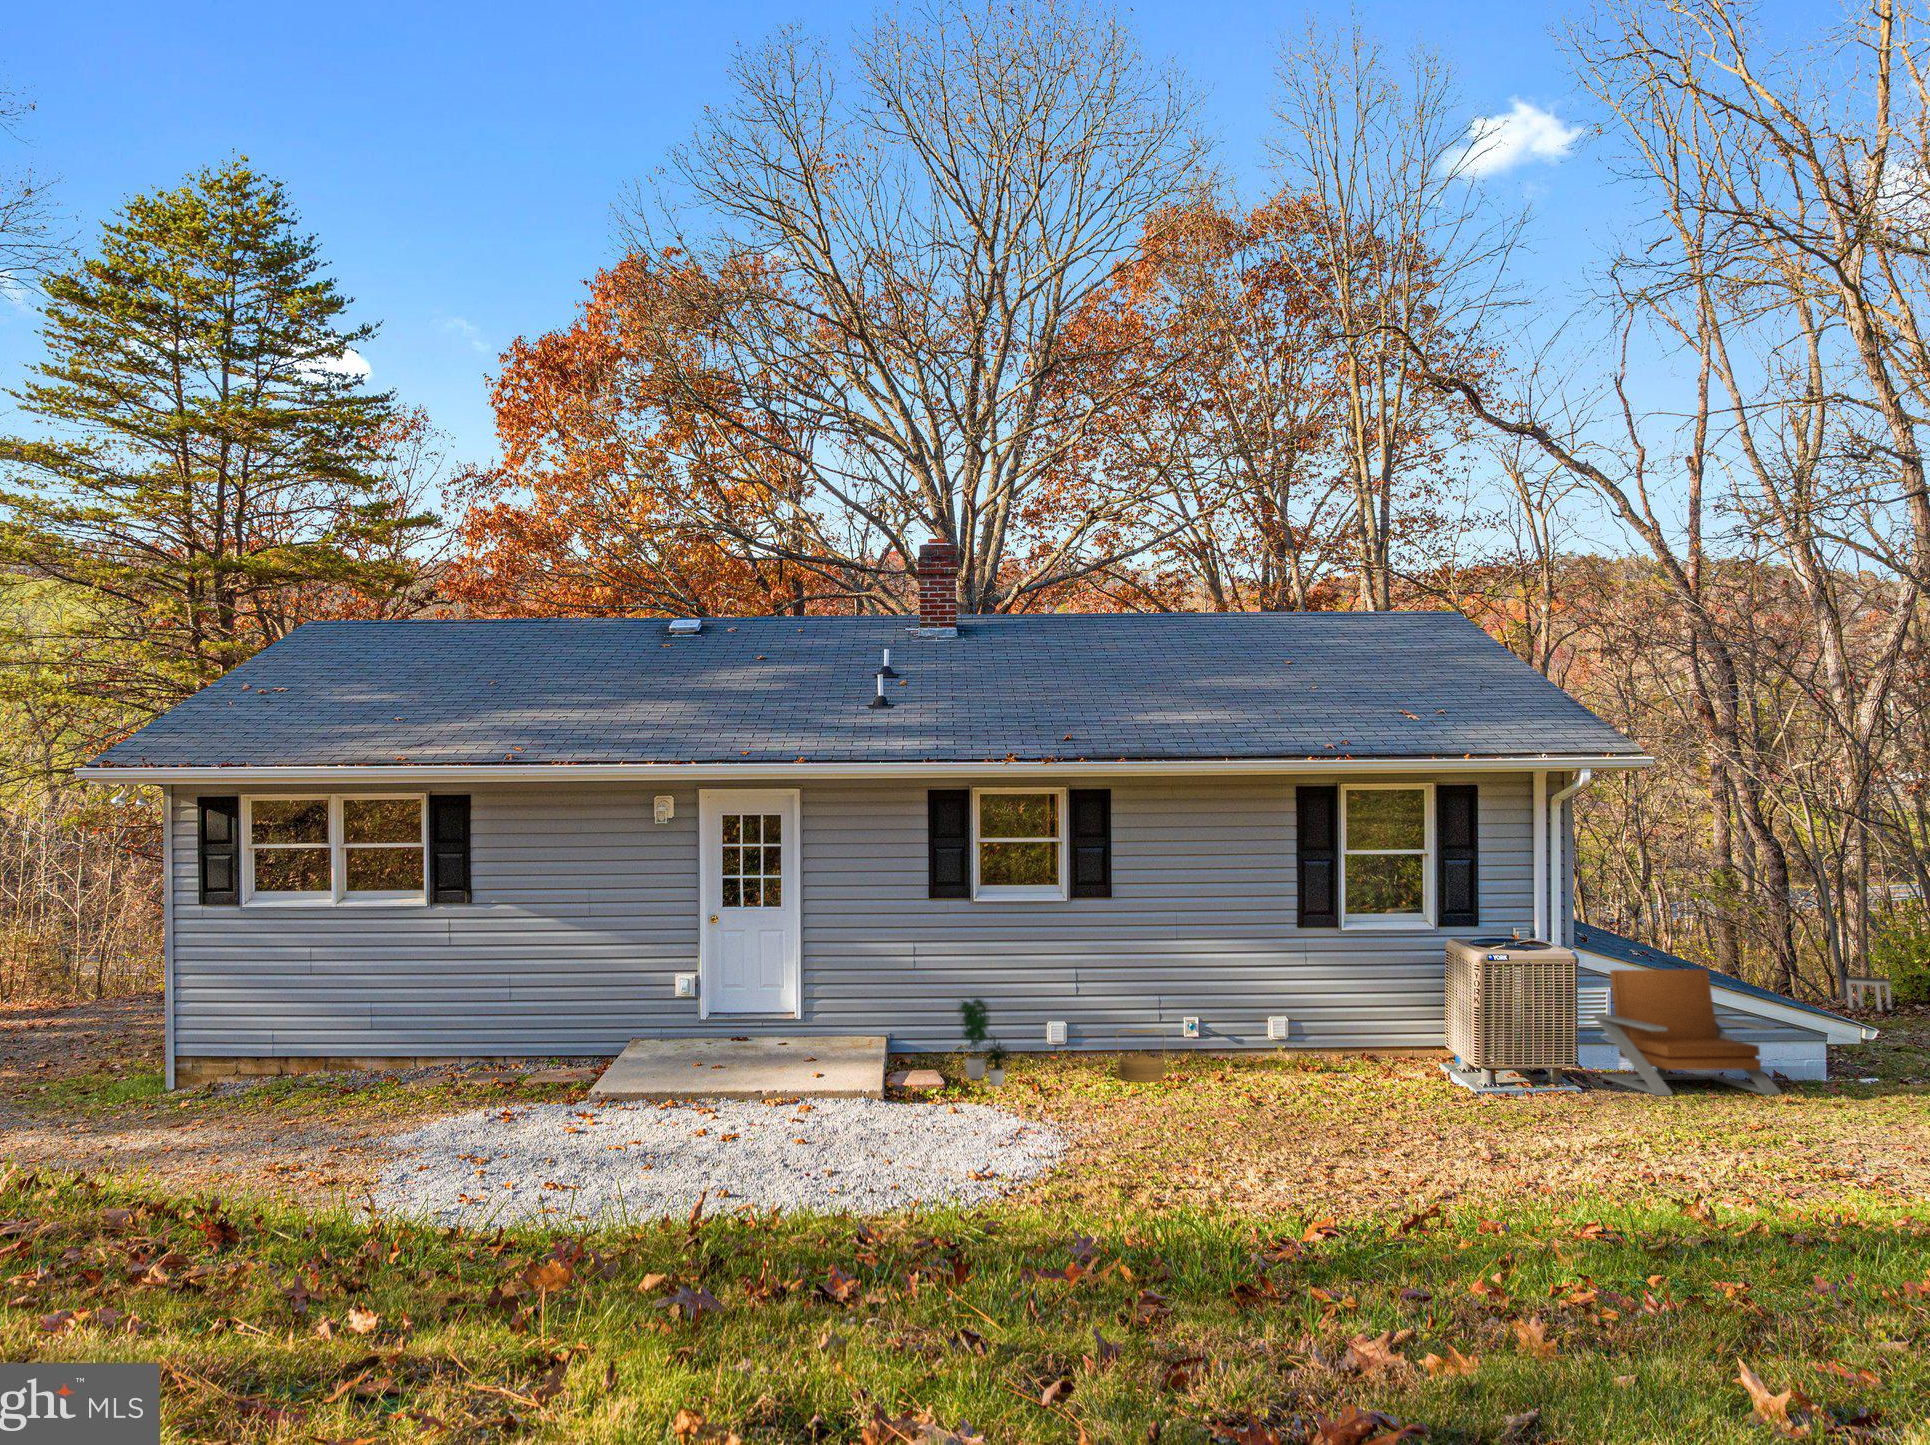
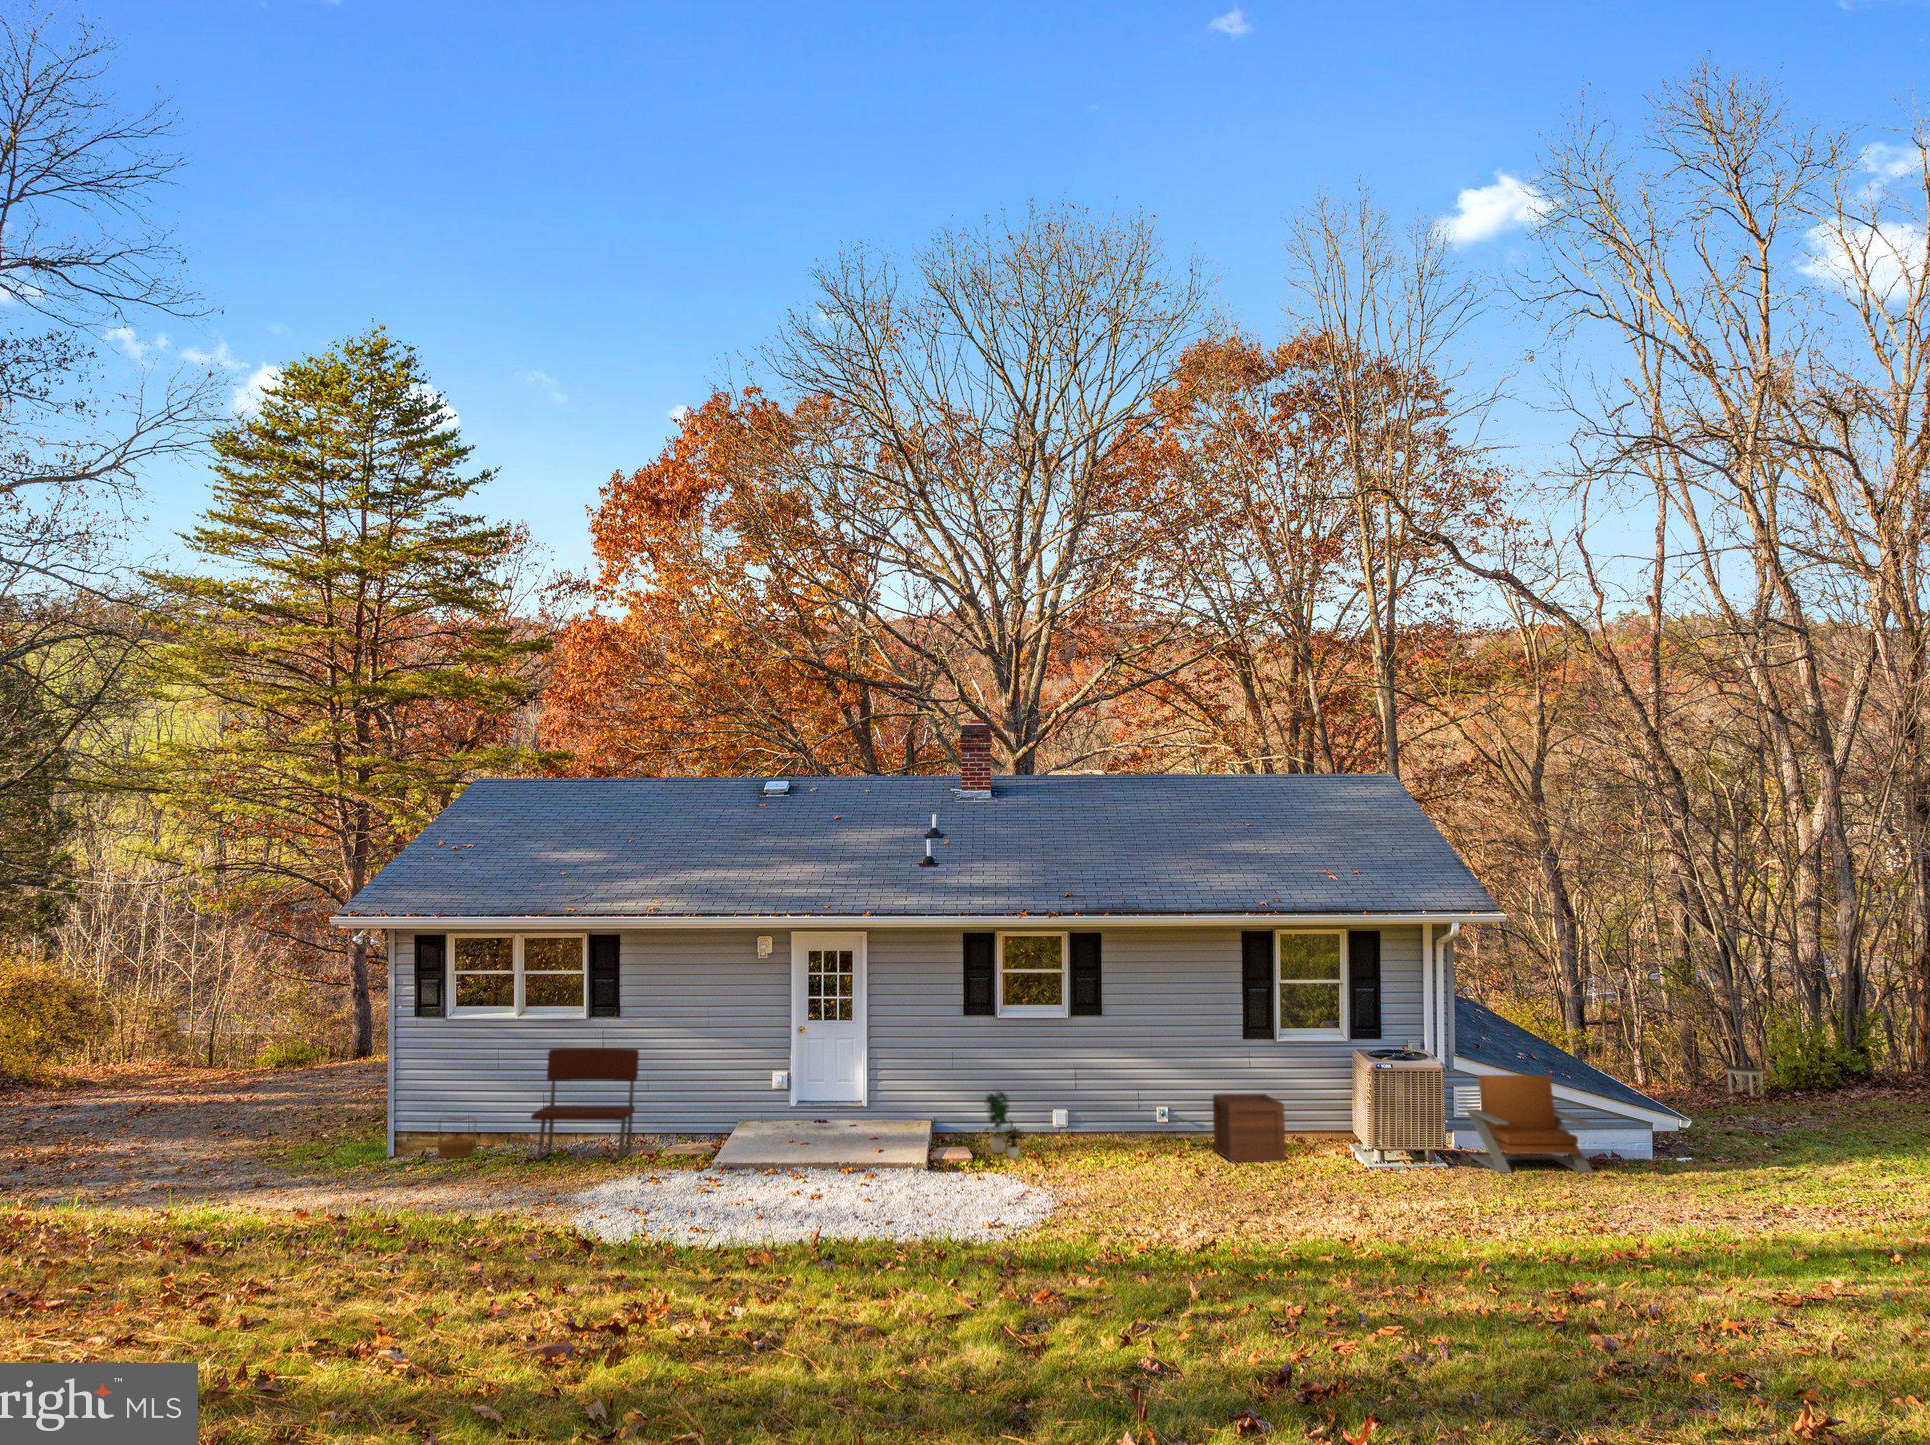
bench: none [347,947,499,1093] -> present [531,1048,639,1160]
wooden crate: none [1257,999,1361,1087] -> present [1213,1094,1286,1162]
woven basket: present [1116,1029,1165,1082] -> present [438,1117,476,1158]

